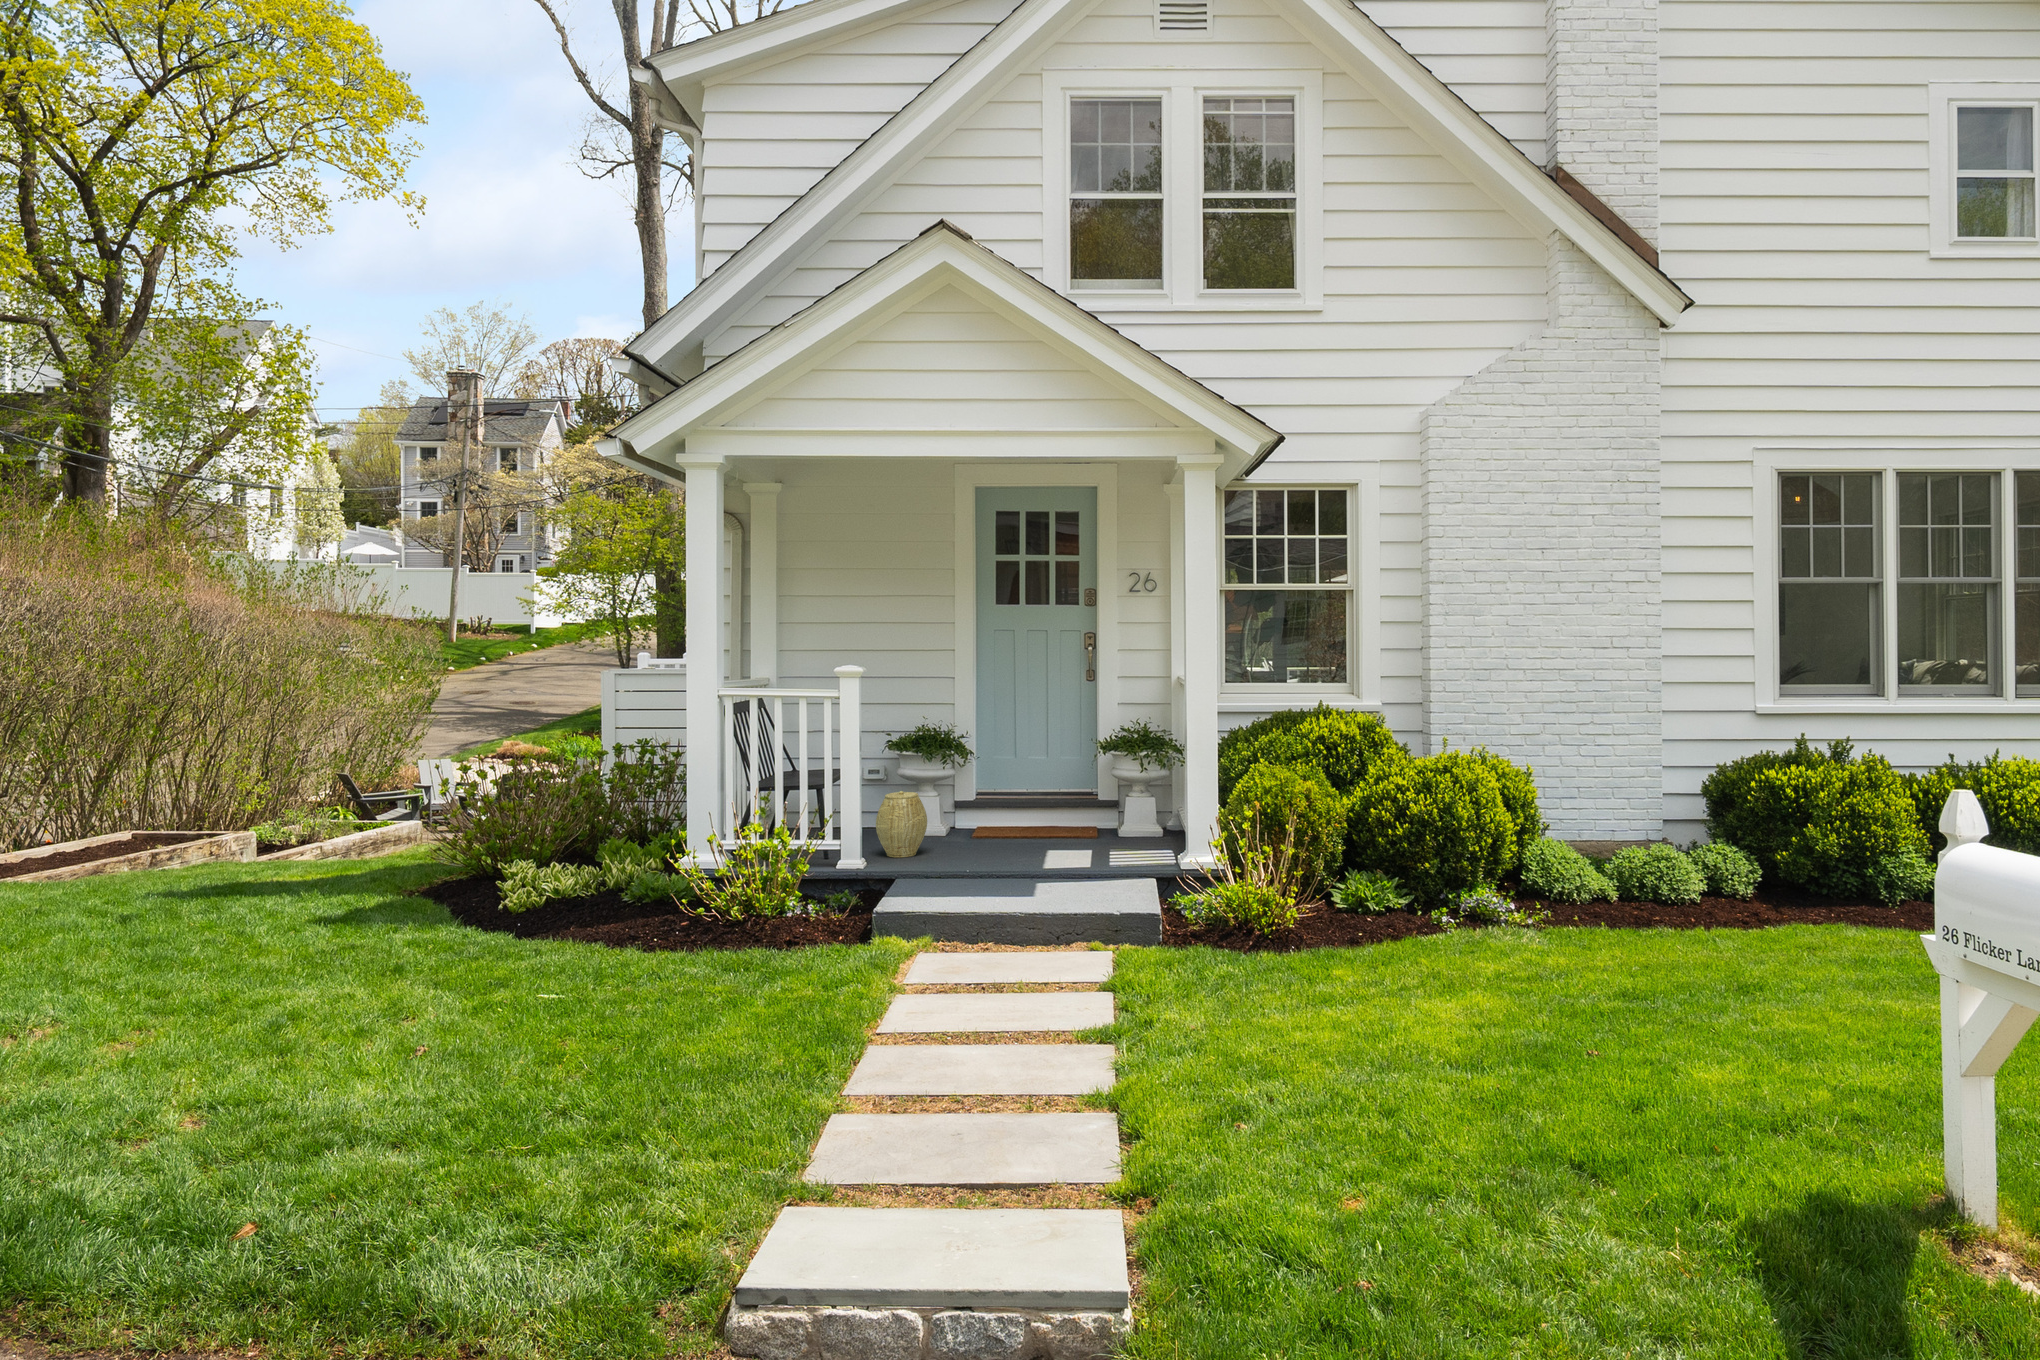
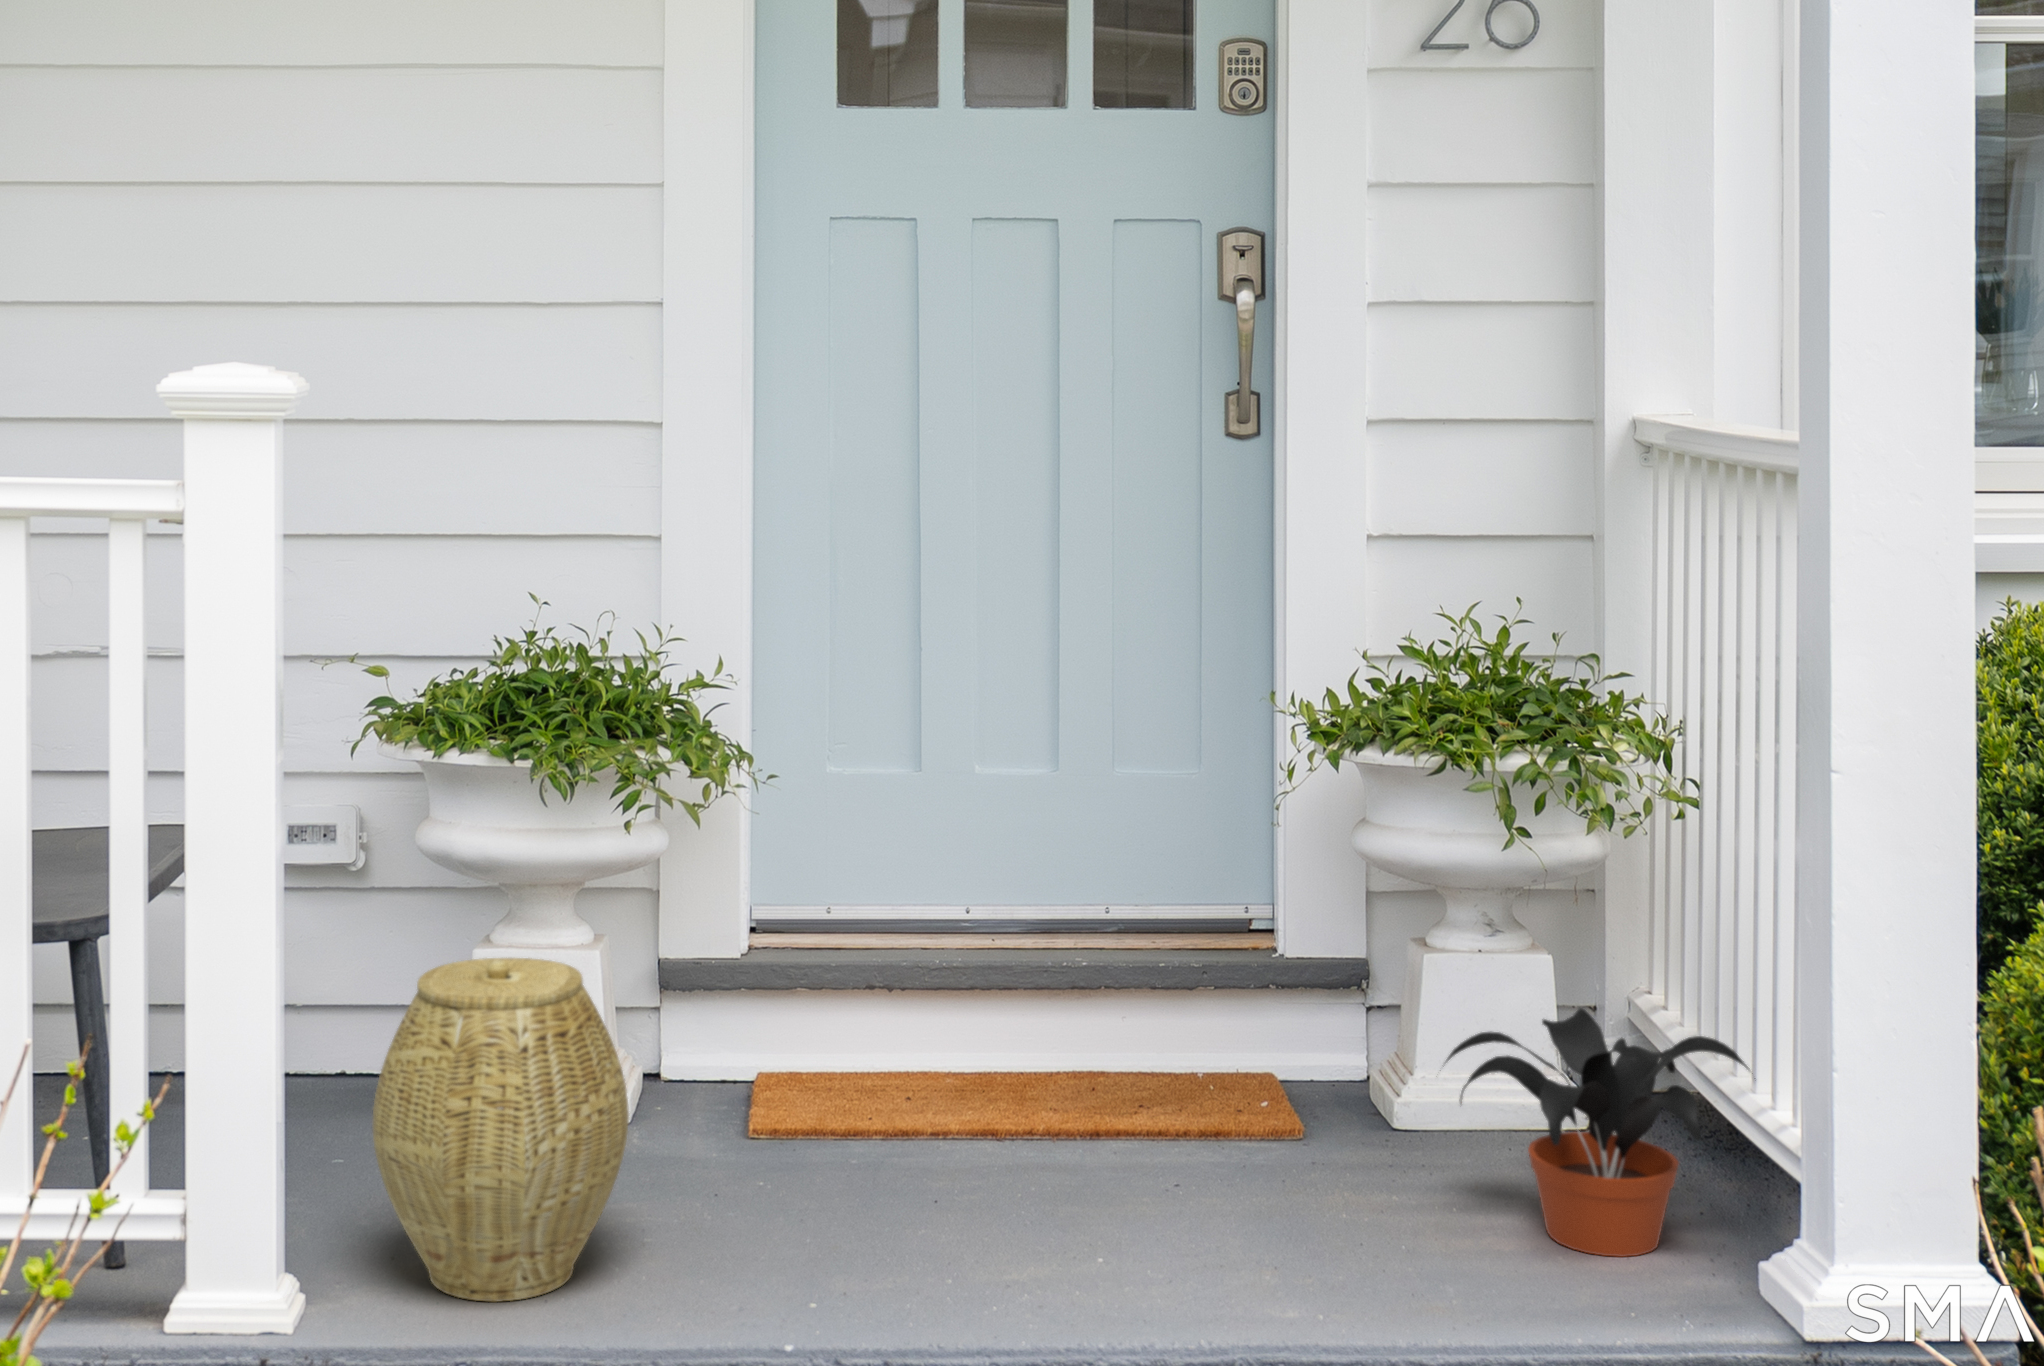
potted plant: none [1096,803,1154,851] -> present [1446,1008,1749,1257]

